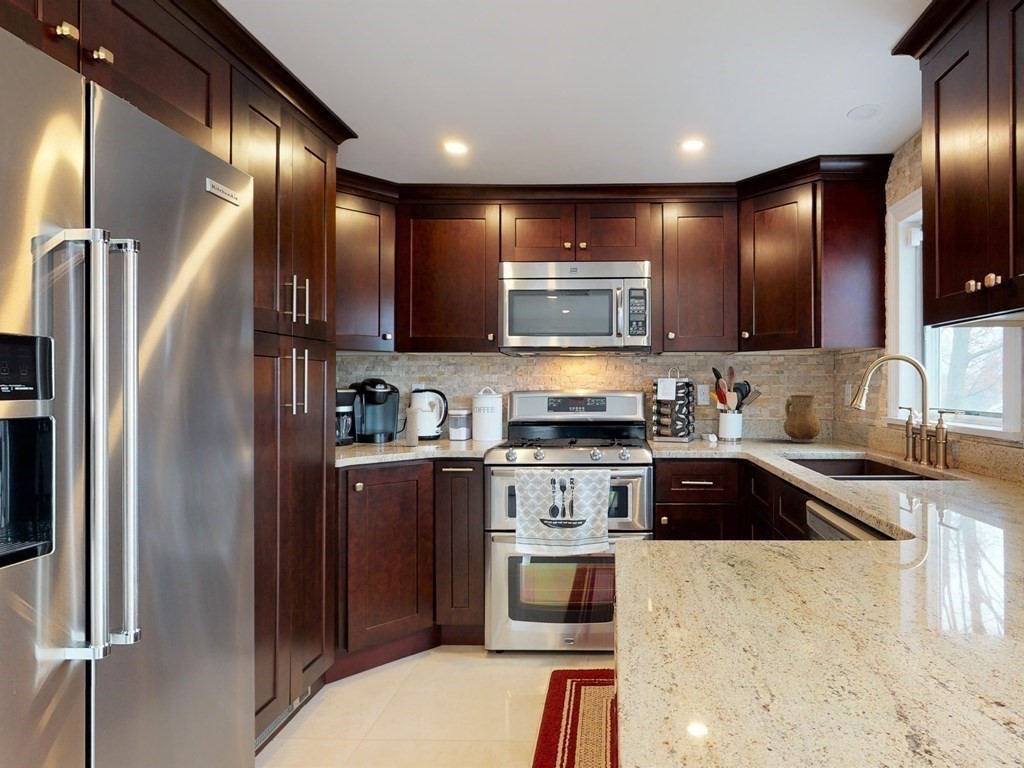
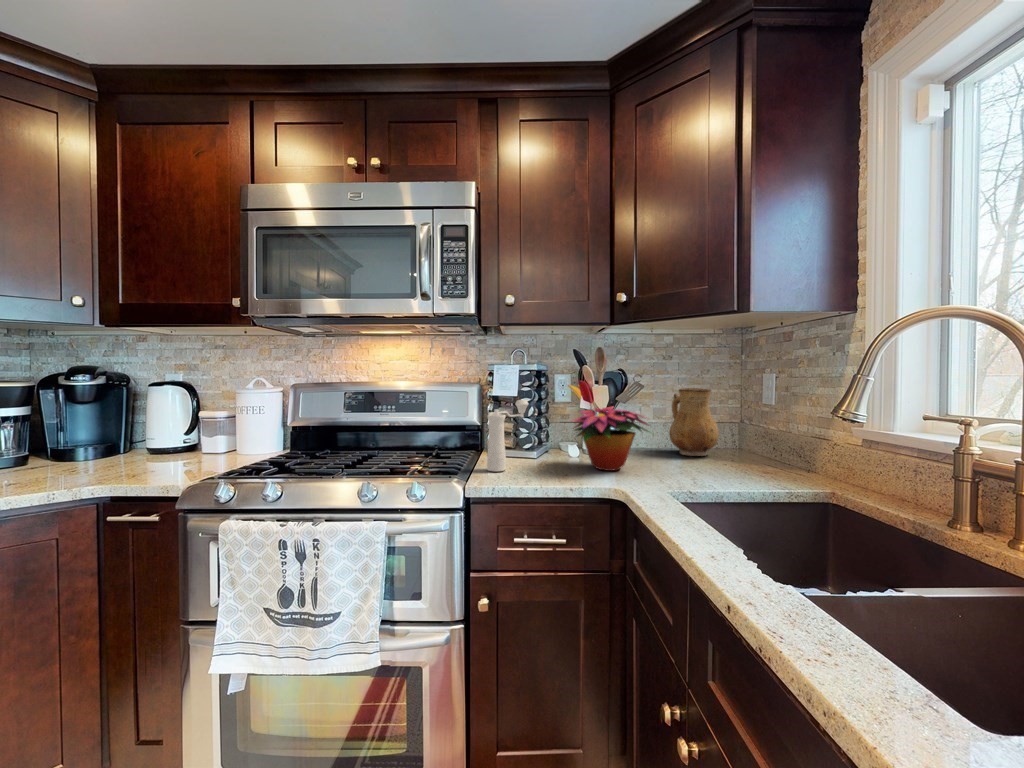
pepper mill: present [406,401,437,446] -> present [487,400,528,471]
flower arrangement: none [710,405,777,447] -> present [571,406,649,471]

